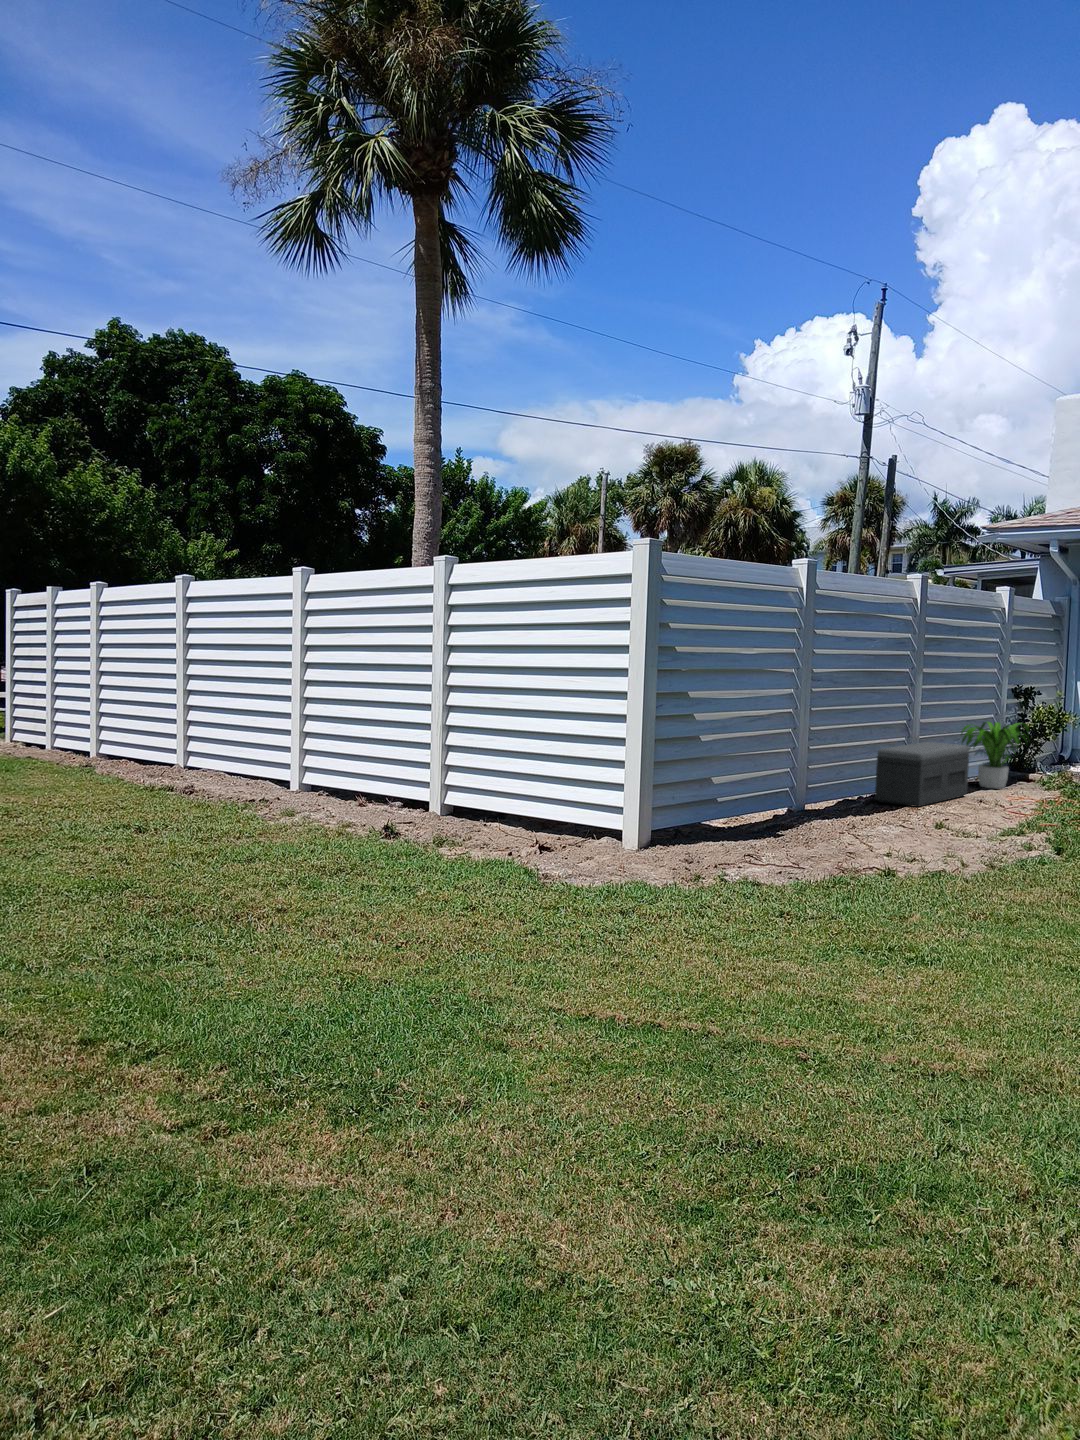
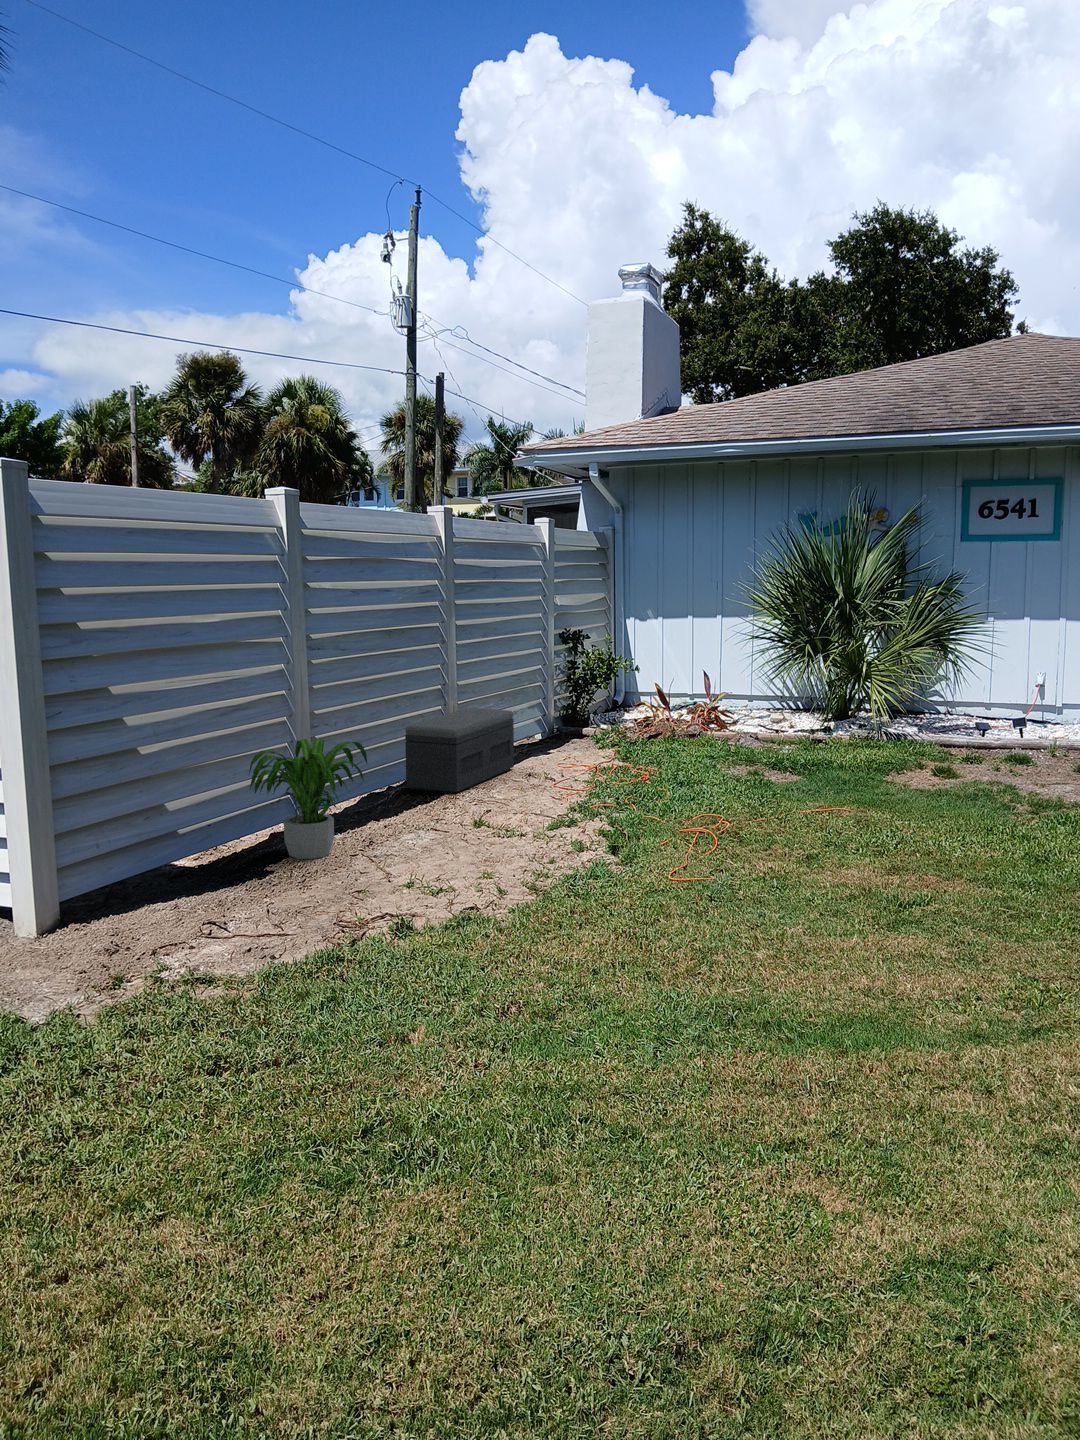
potted plant: present [961,722,1029,788] -> present [249,739,367,859]

